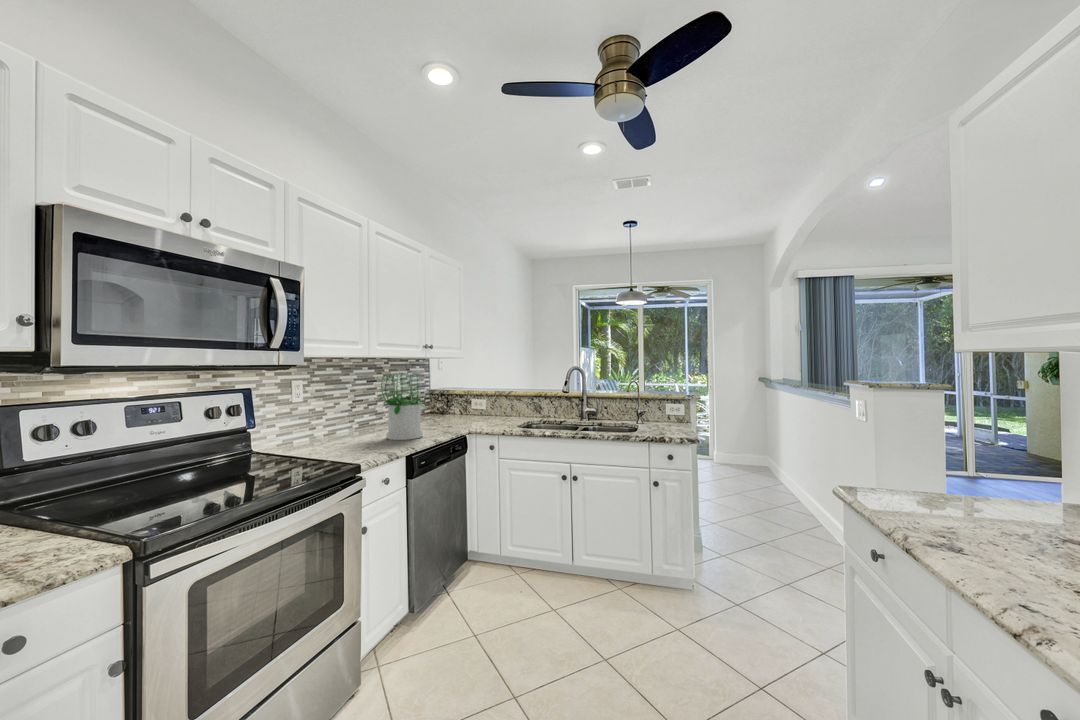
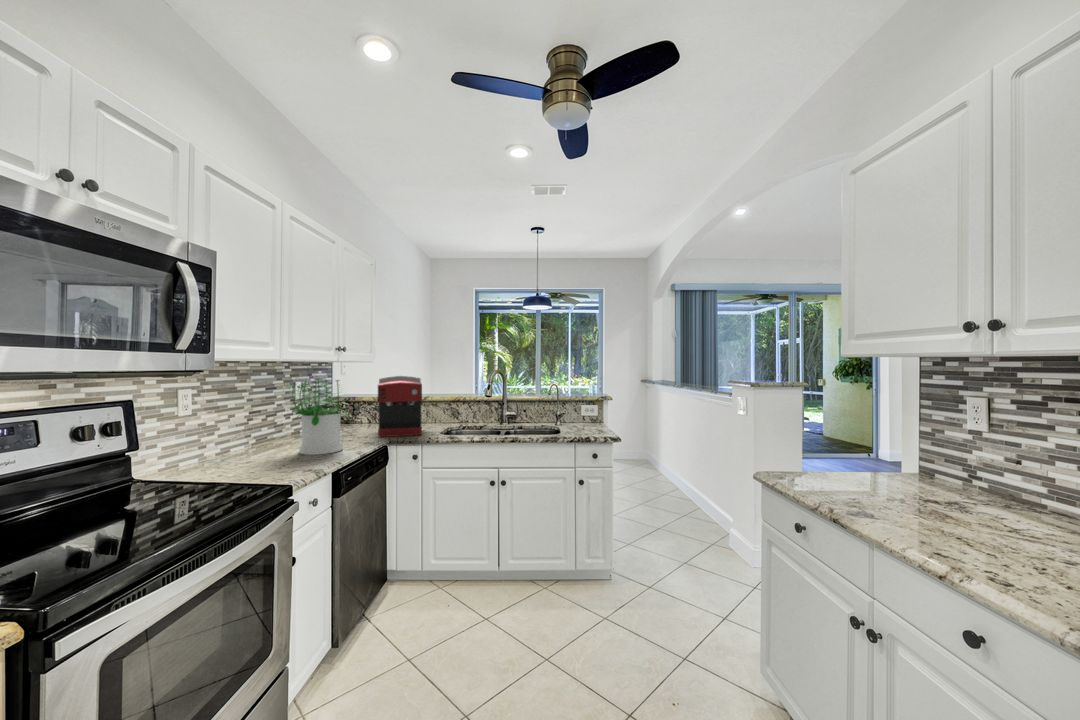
coffee maker: none [459,371,502,428] -> present [378,376,422,437]

